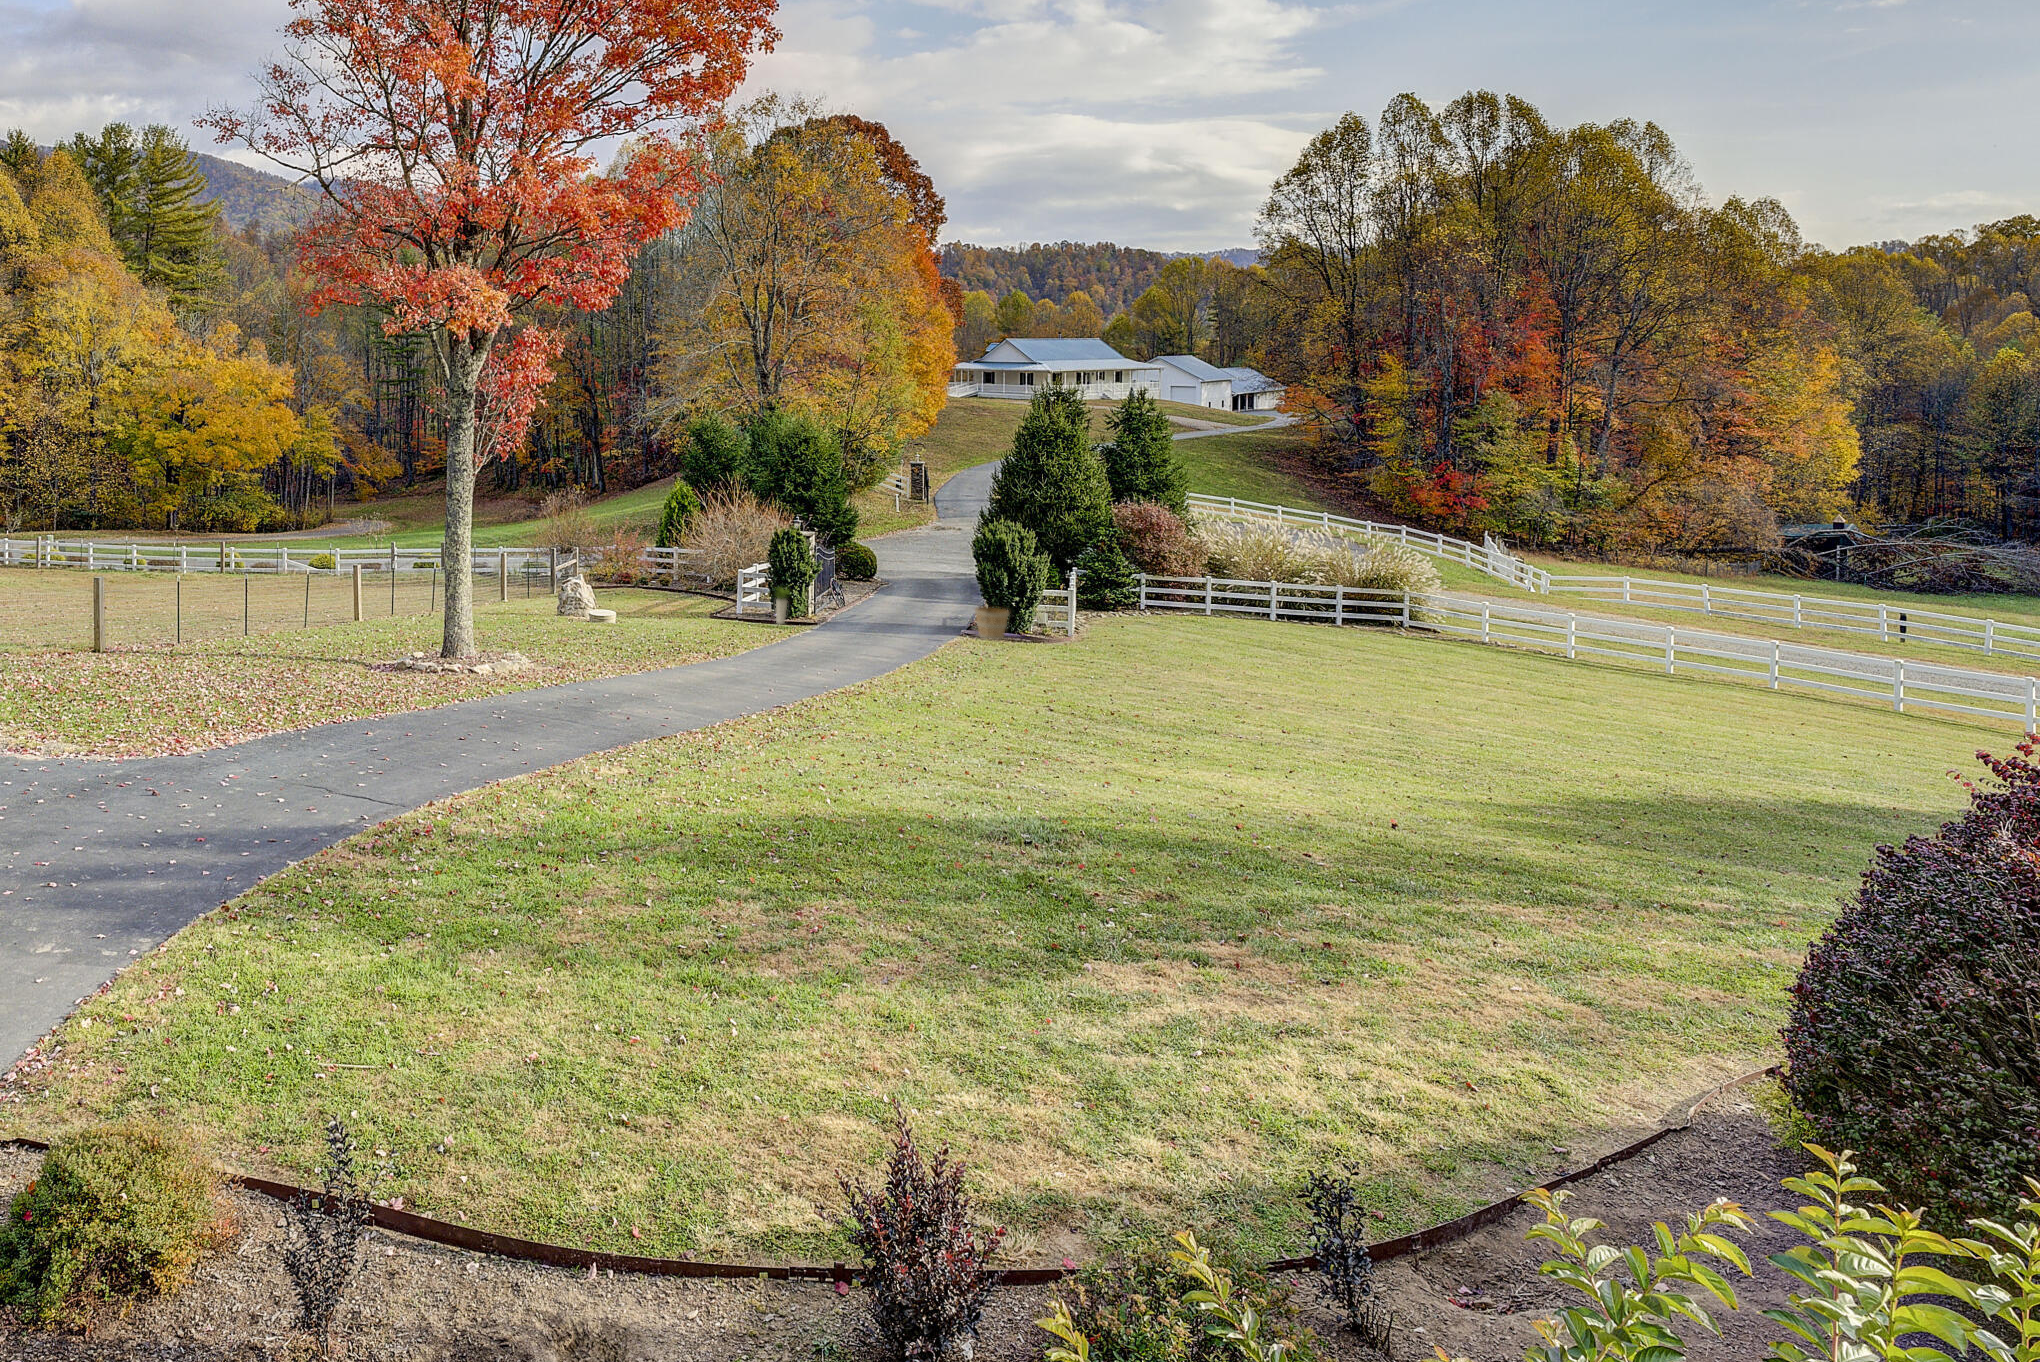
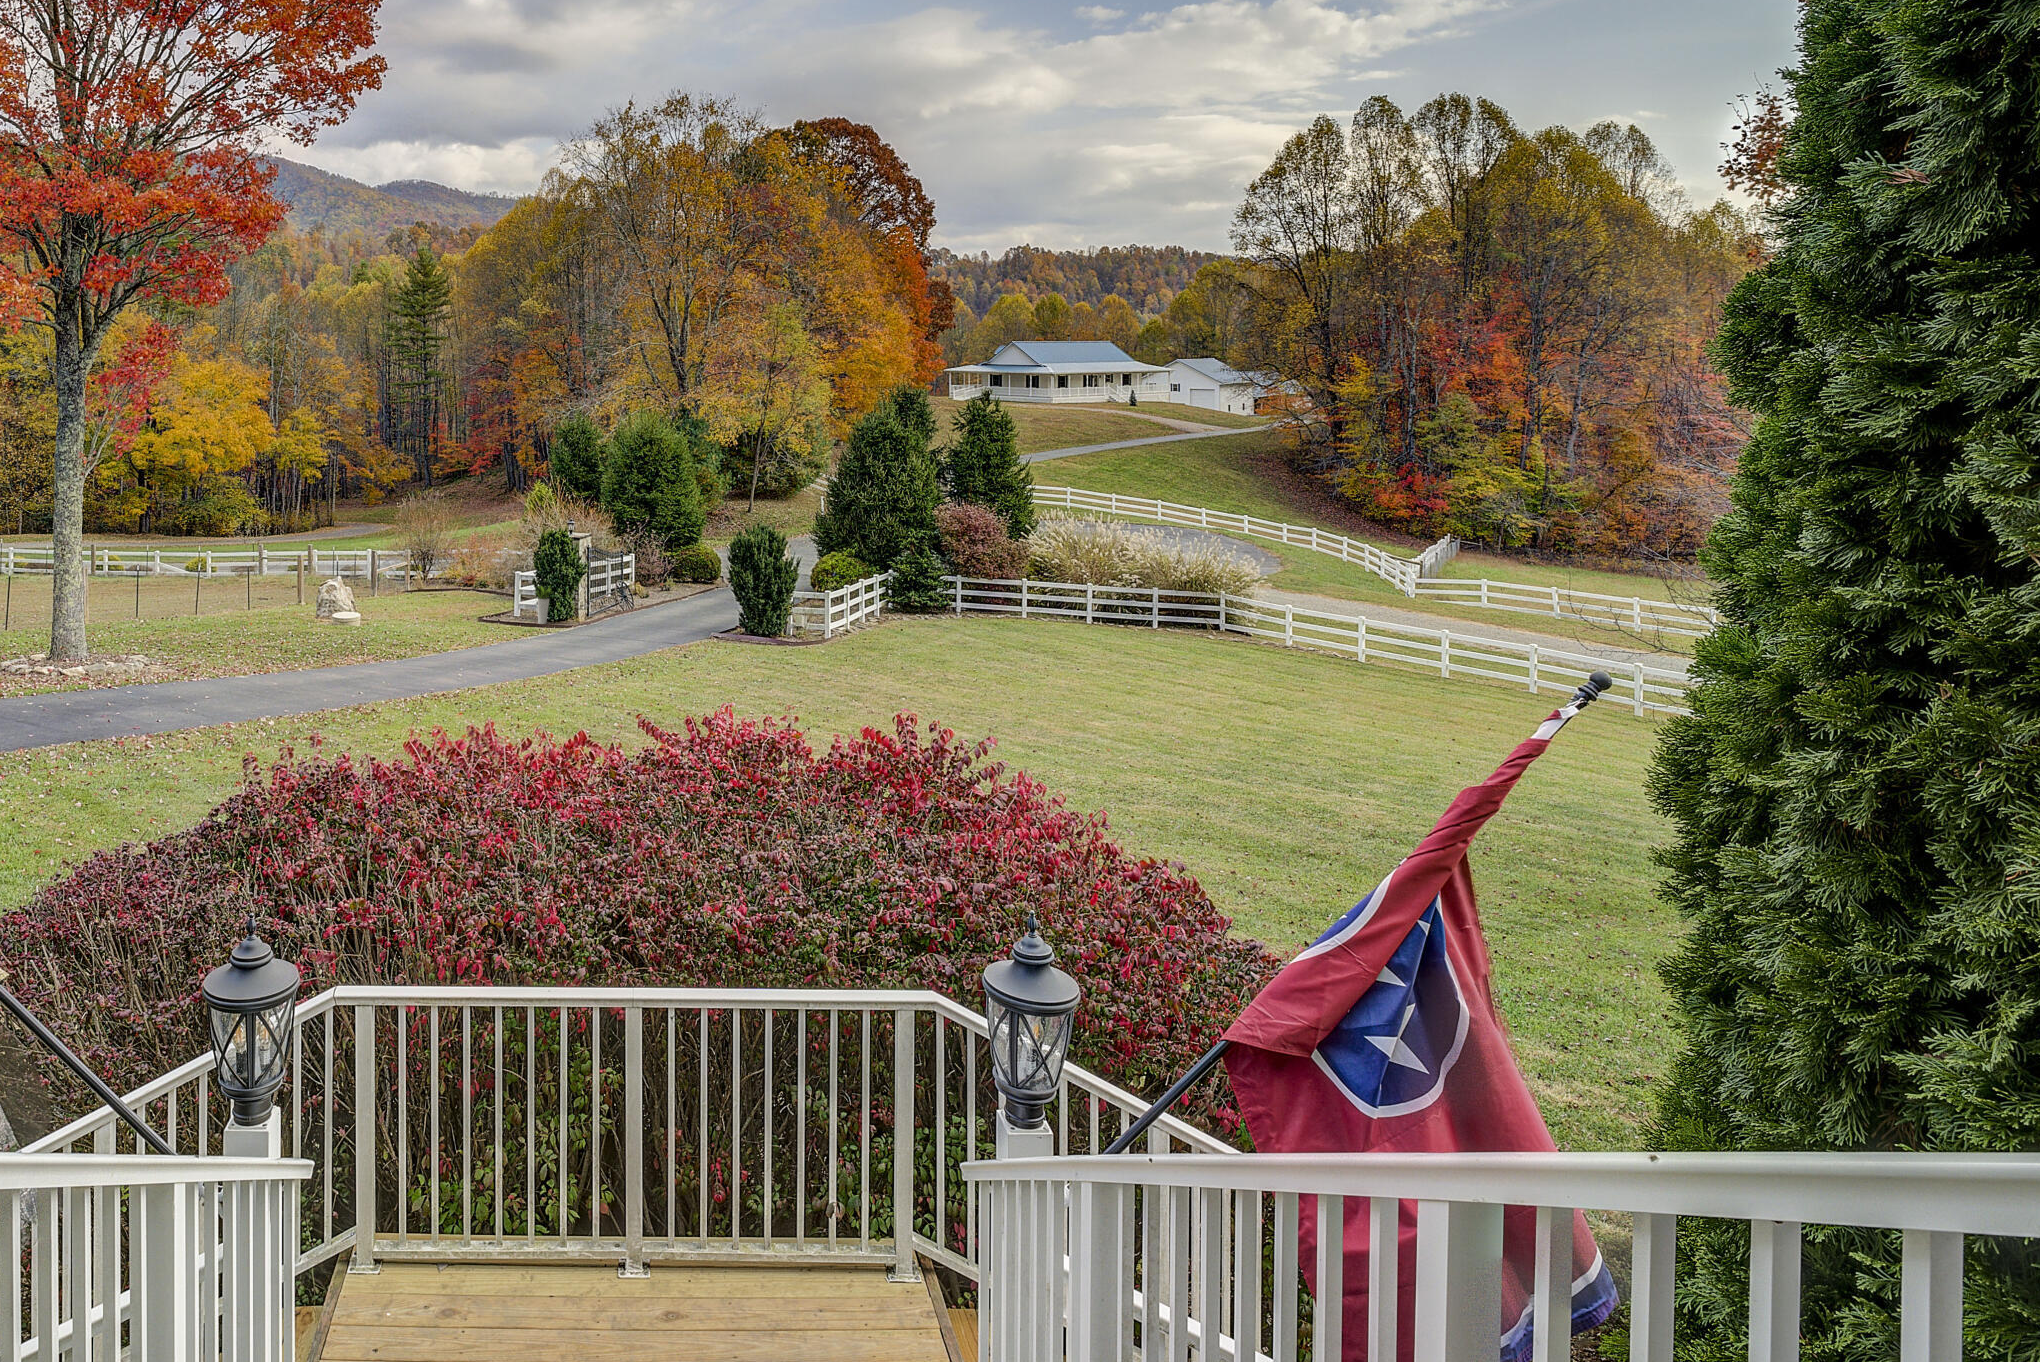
wooden bucket: present [975,606,1009,640] -> none [726,606,761,640]

